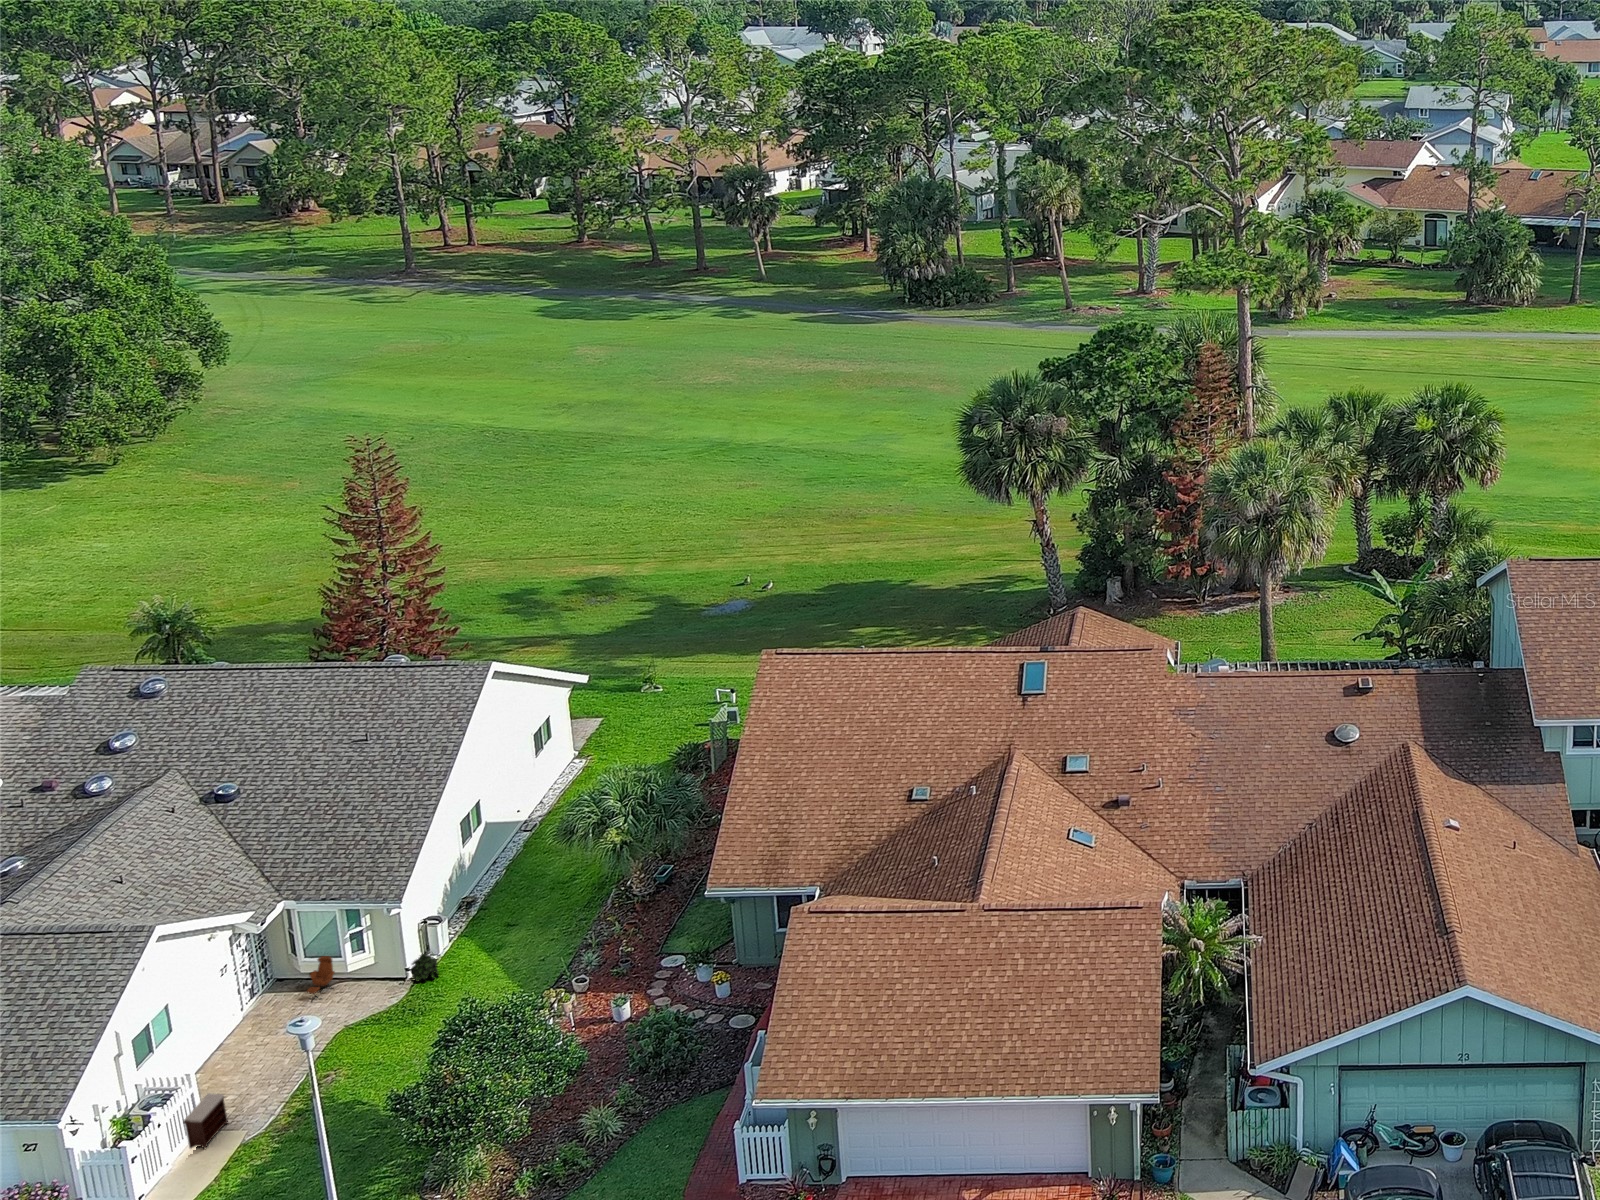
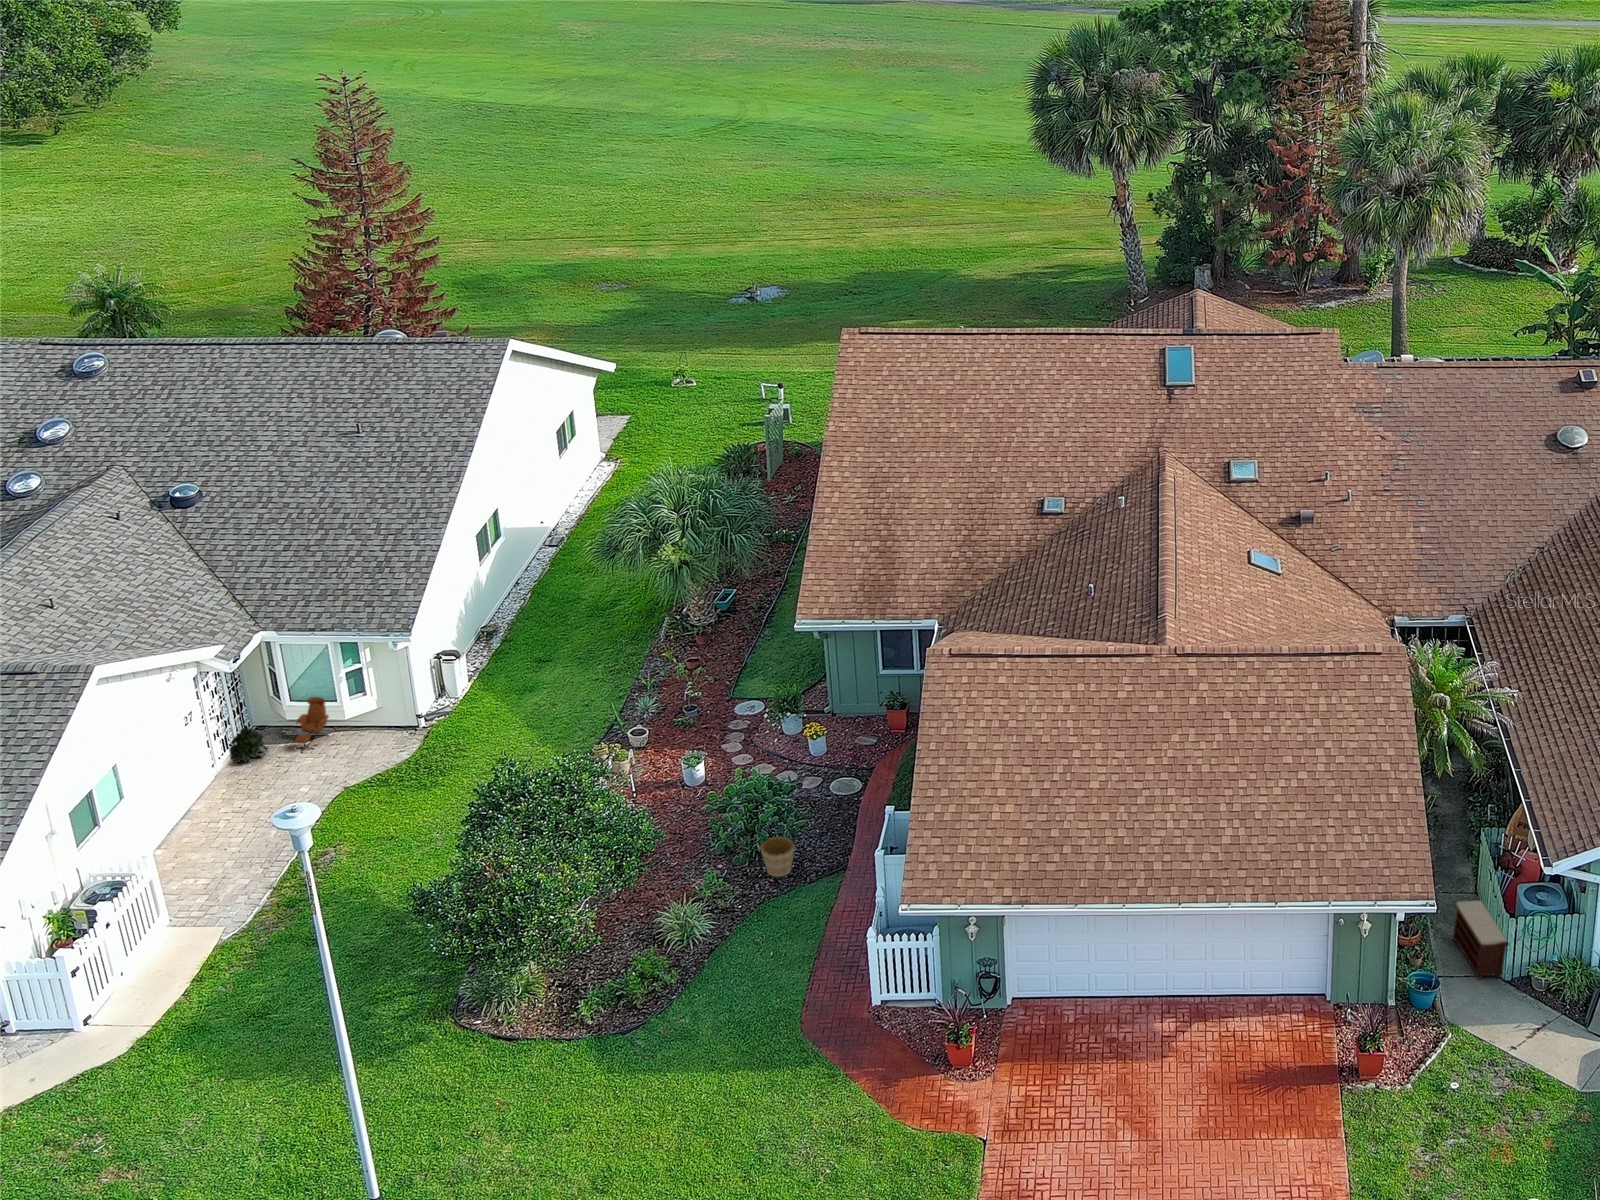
potted plant: present [411,954,439,981] -> present [229,727,268,763]
wooden bucket: none [670,1060,697,1092] -> present [760,837,795,877]
bench: present [183,1093,228,1149] -> present [1452,901,1509,979]

